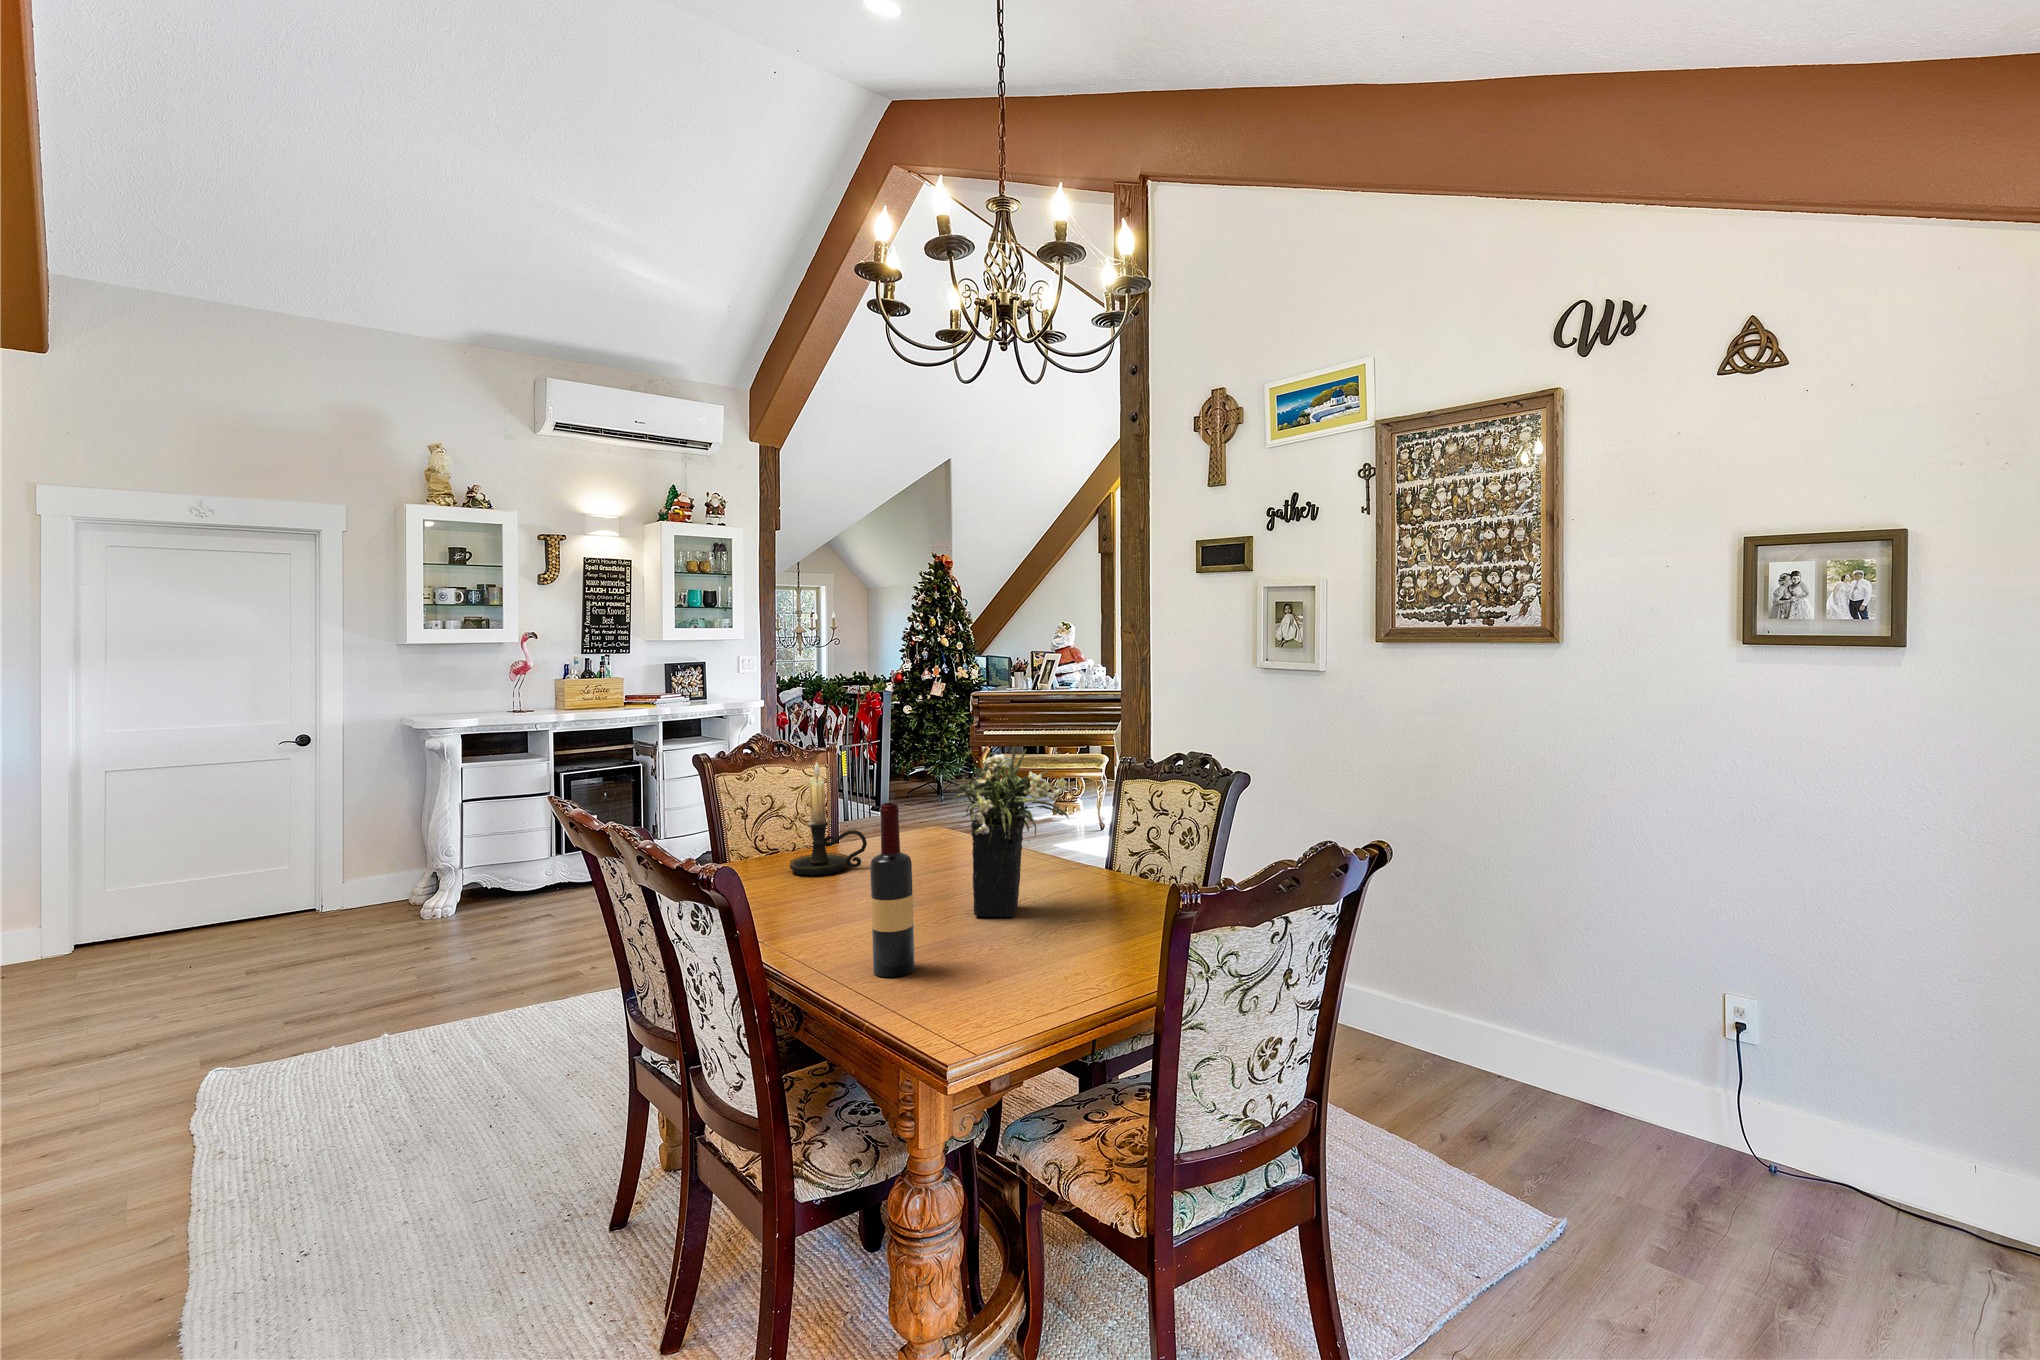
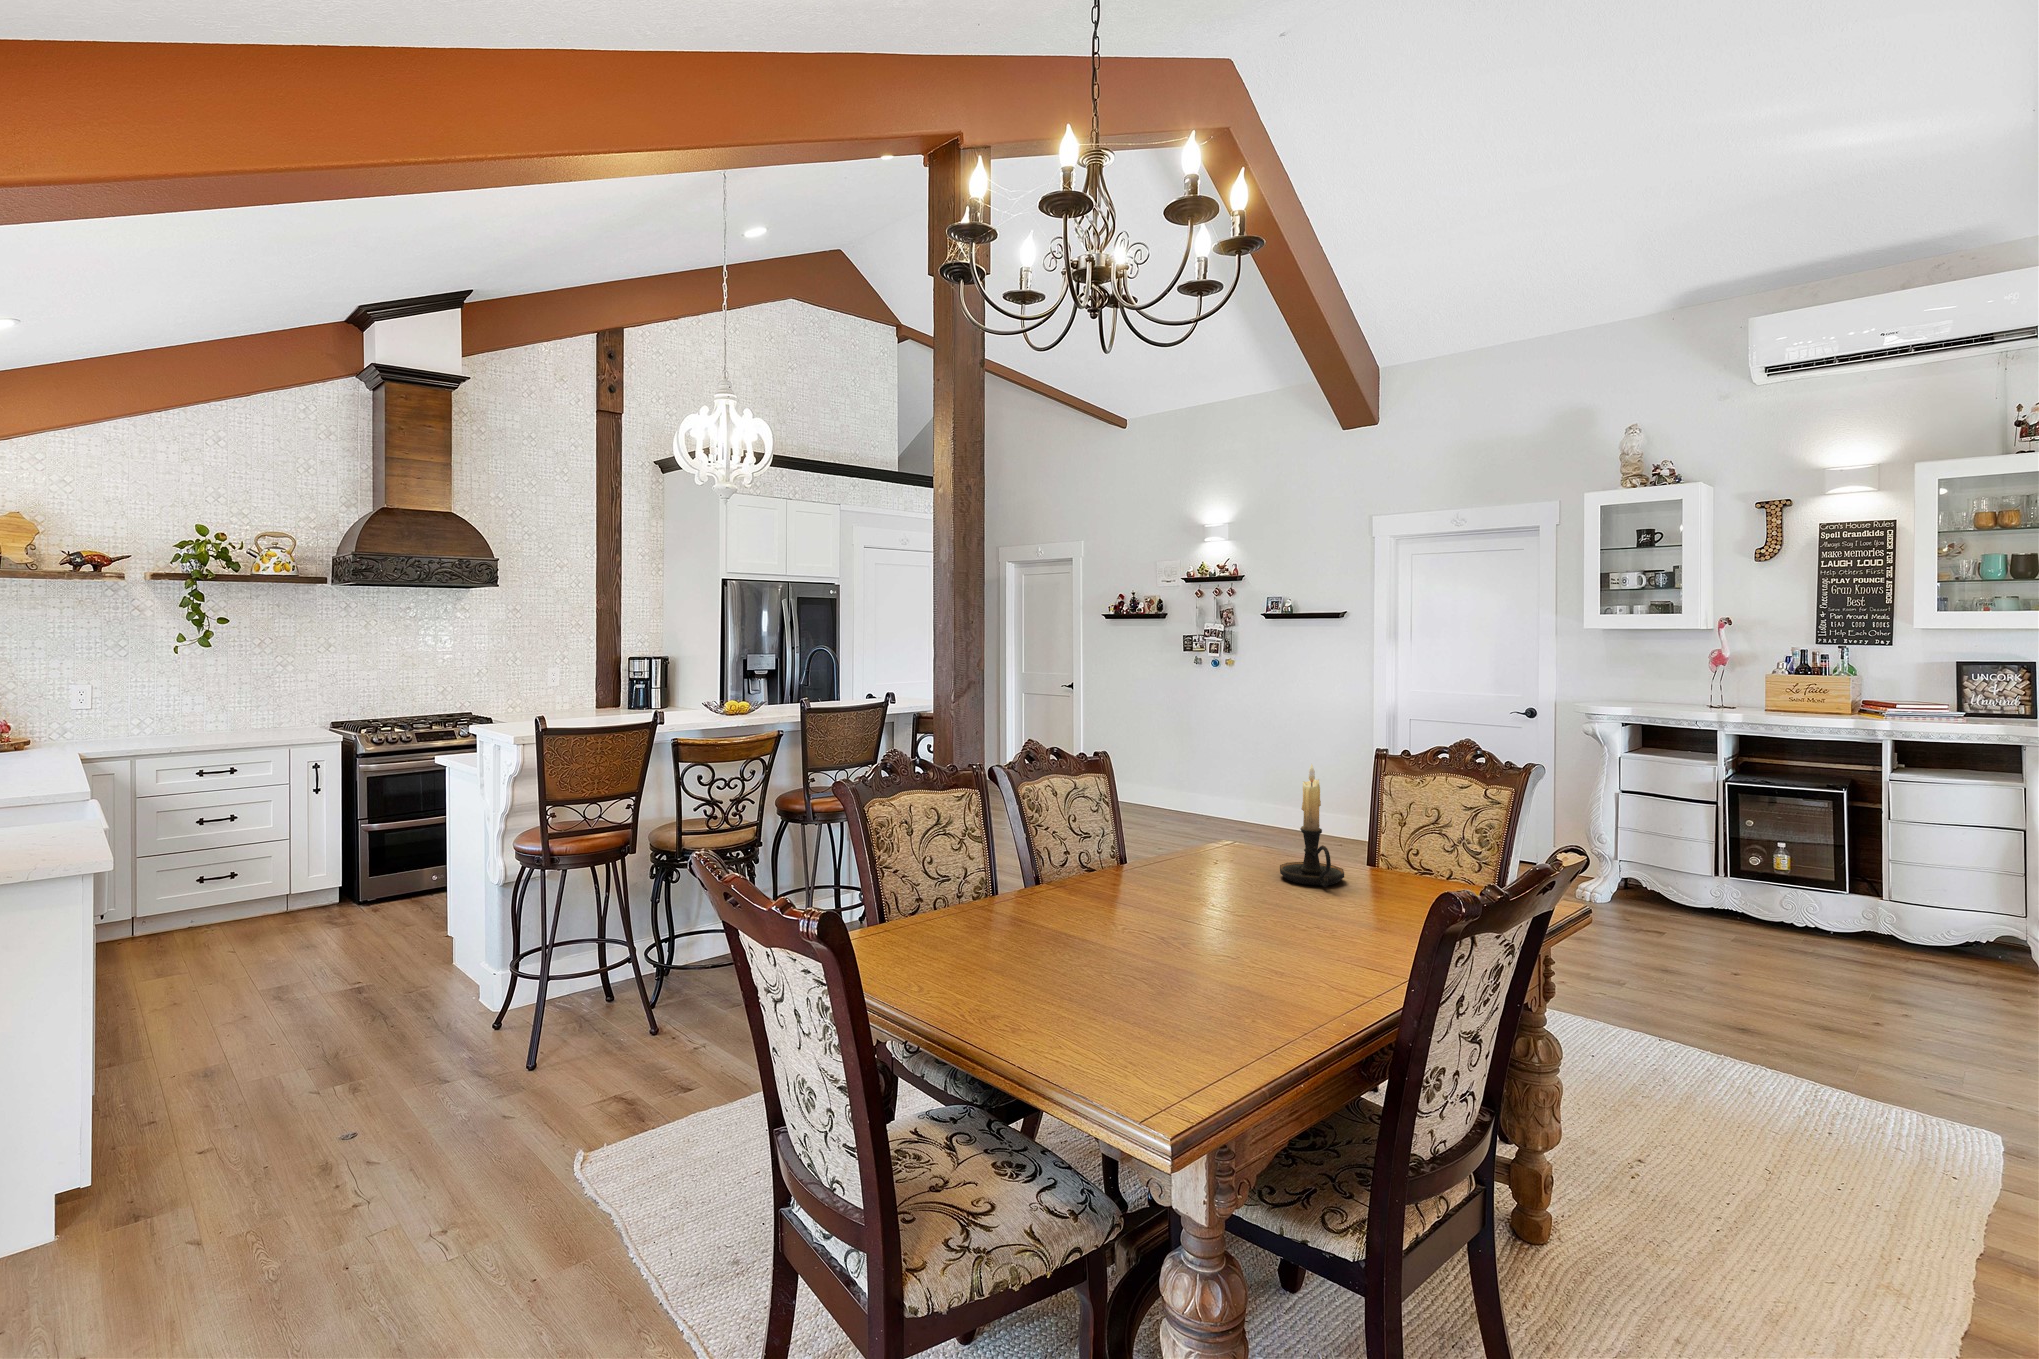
flower arrangement: present [951,746,1073,917] -> none [1091,765,1250,950]
wine bottle: present [870,803,915,977] -> none [983,775,1019,924]

